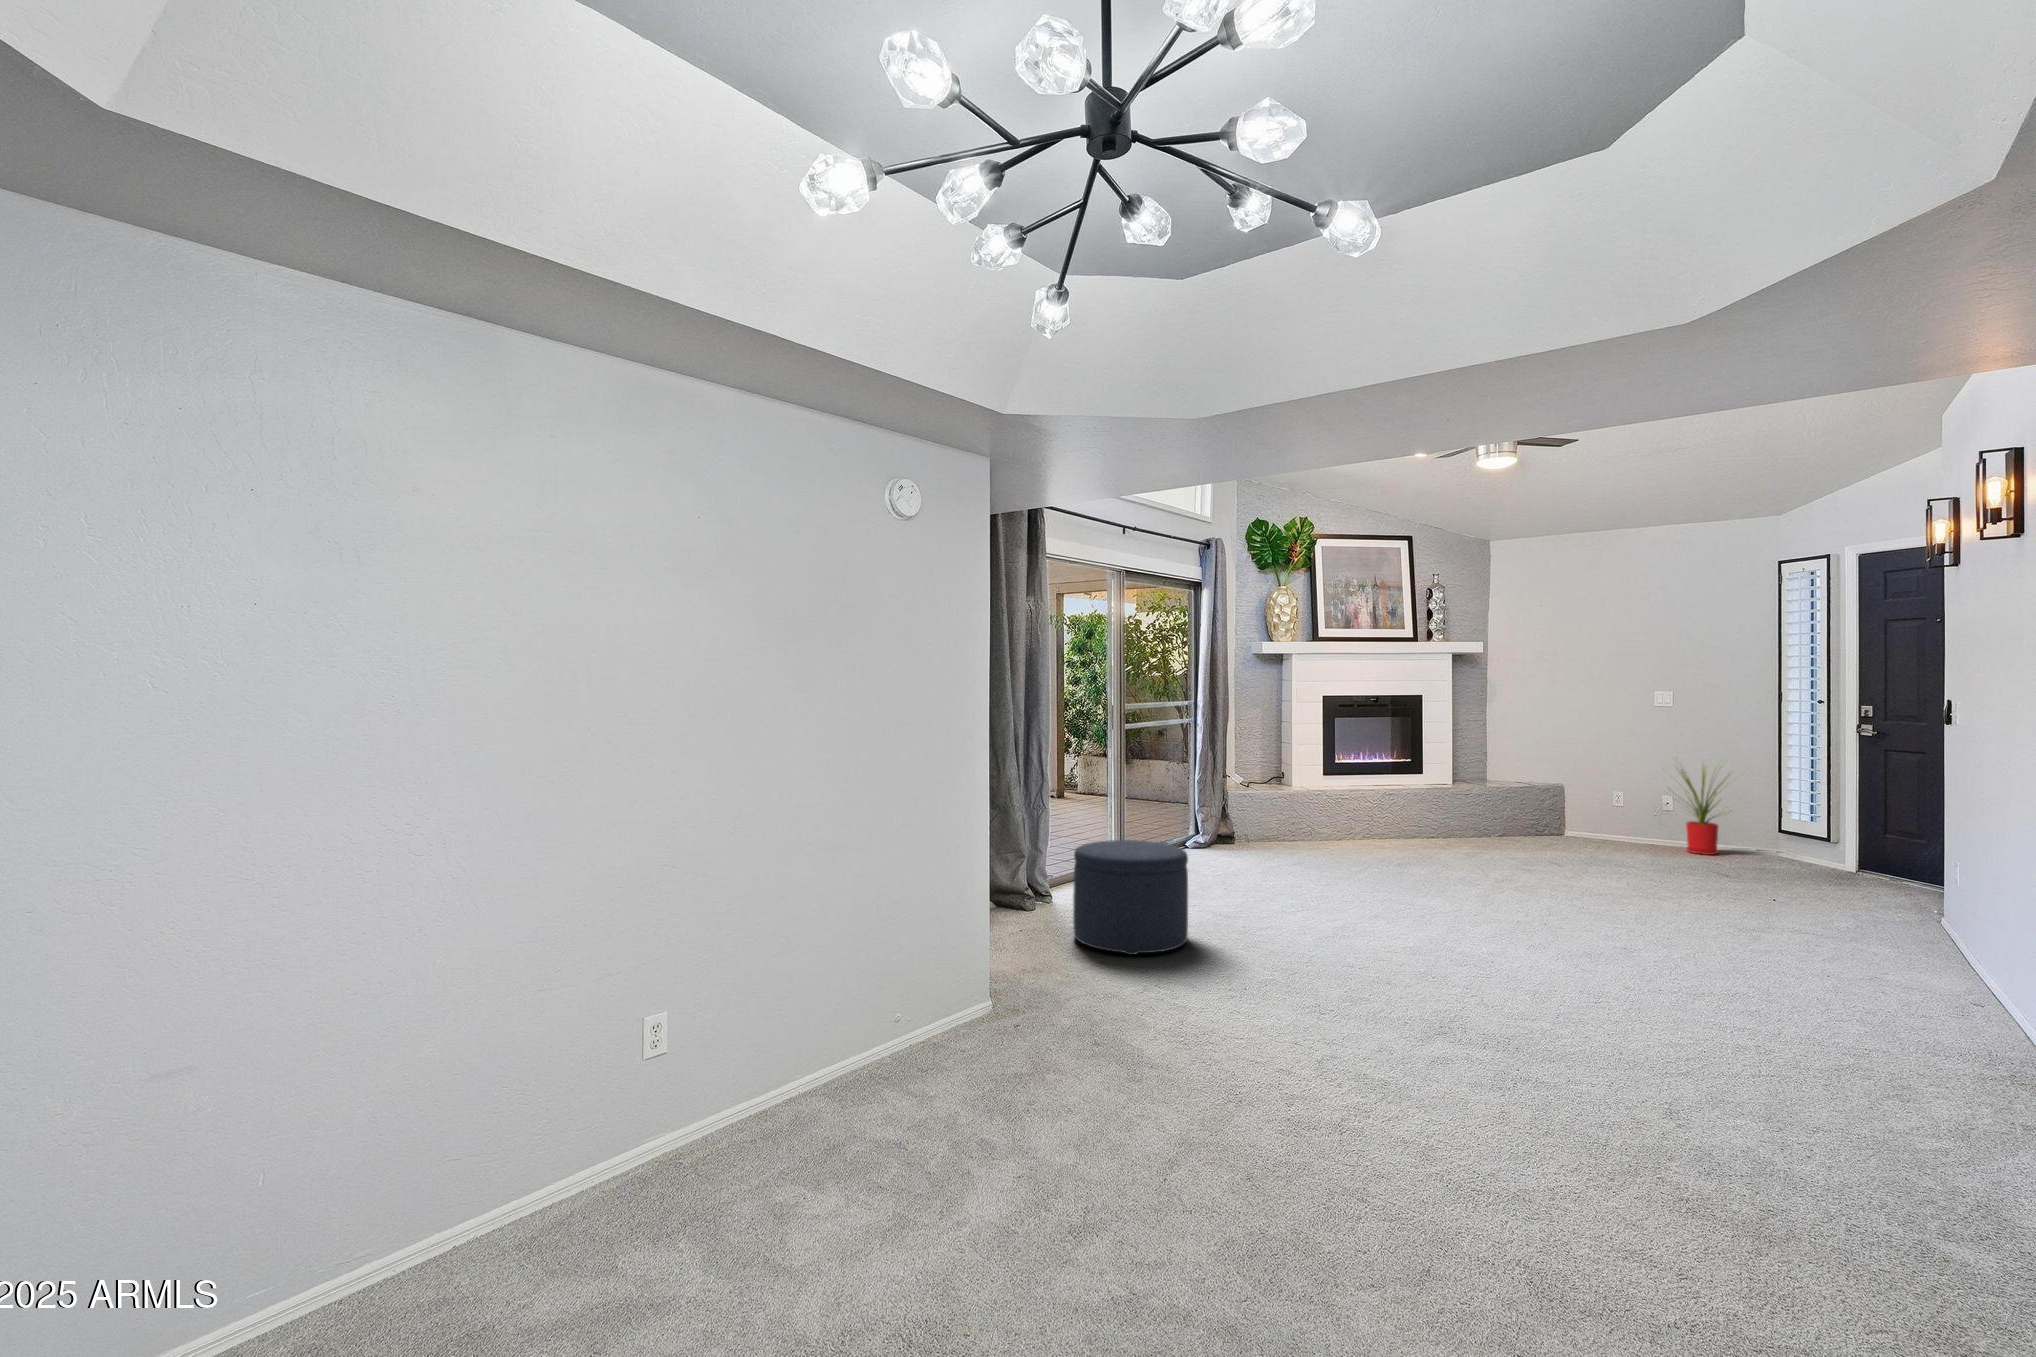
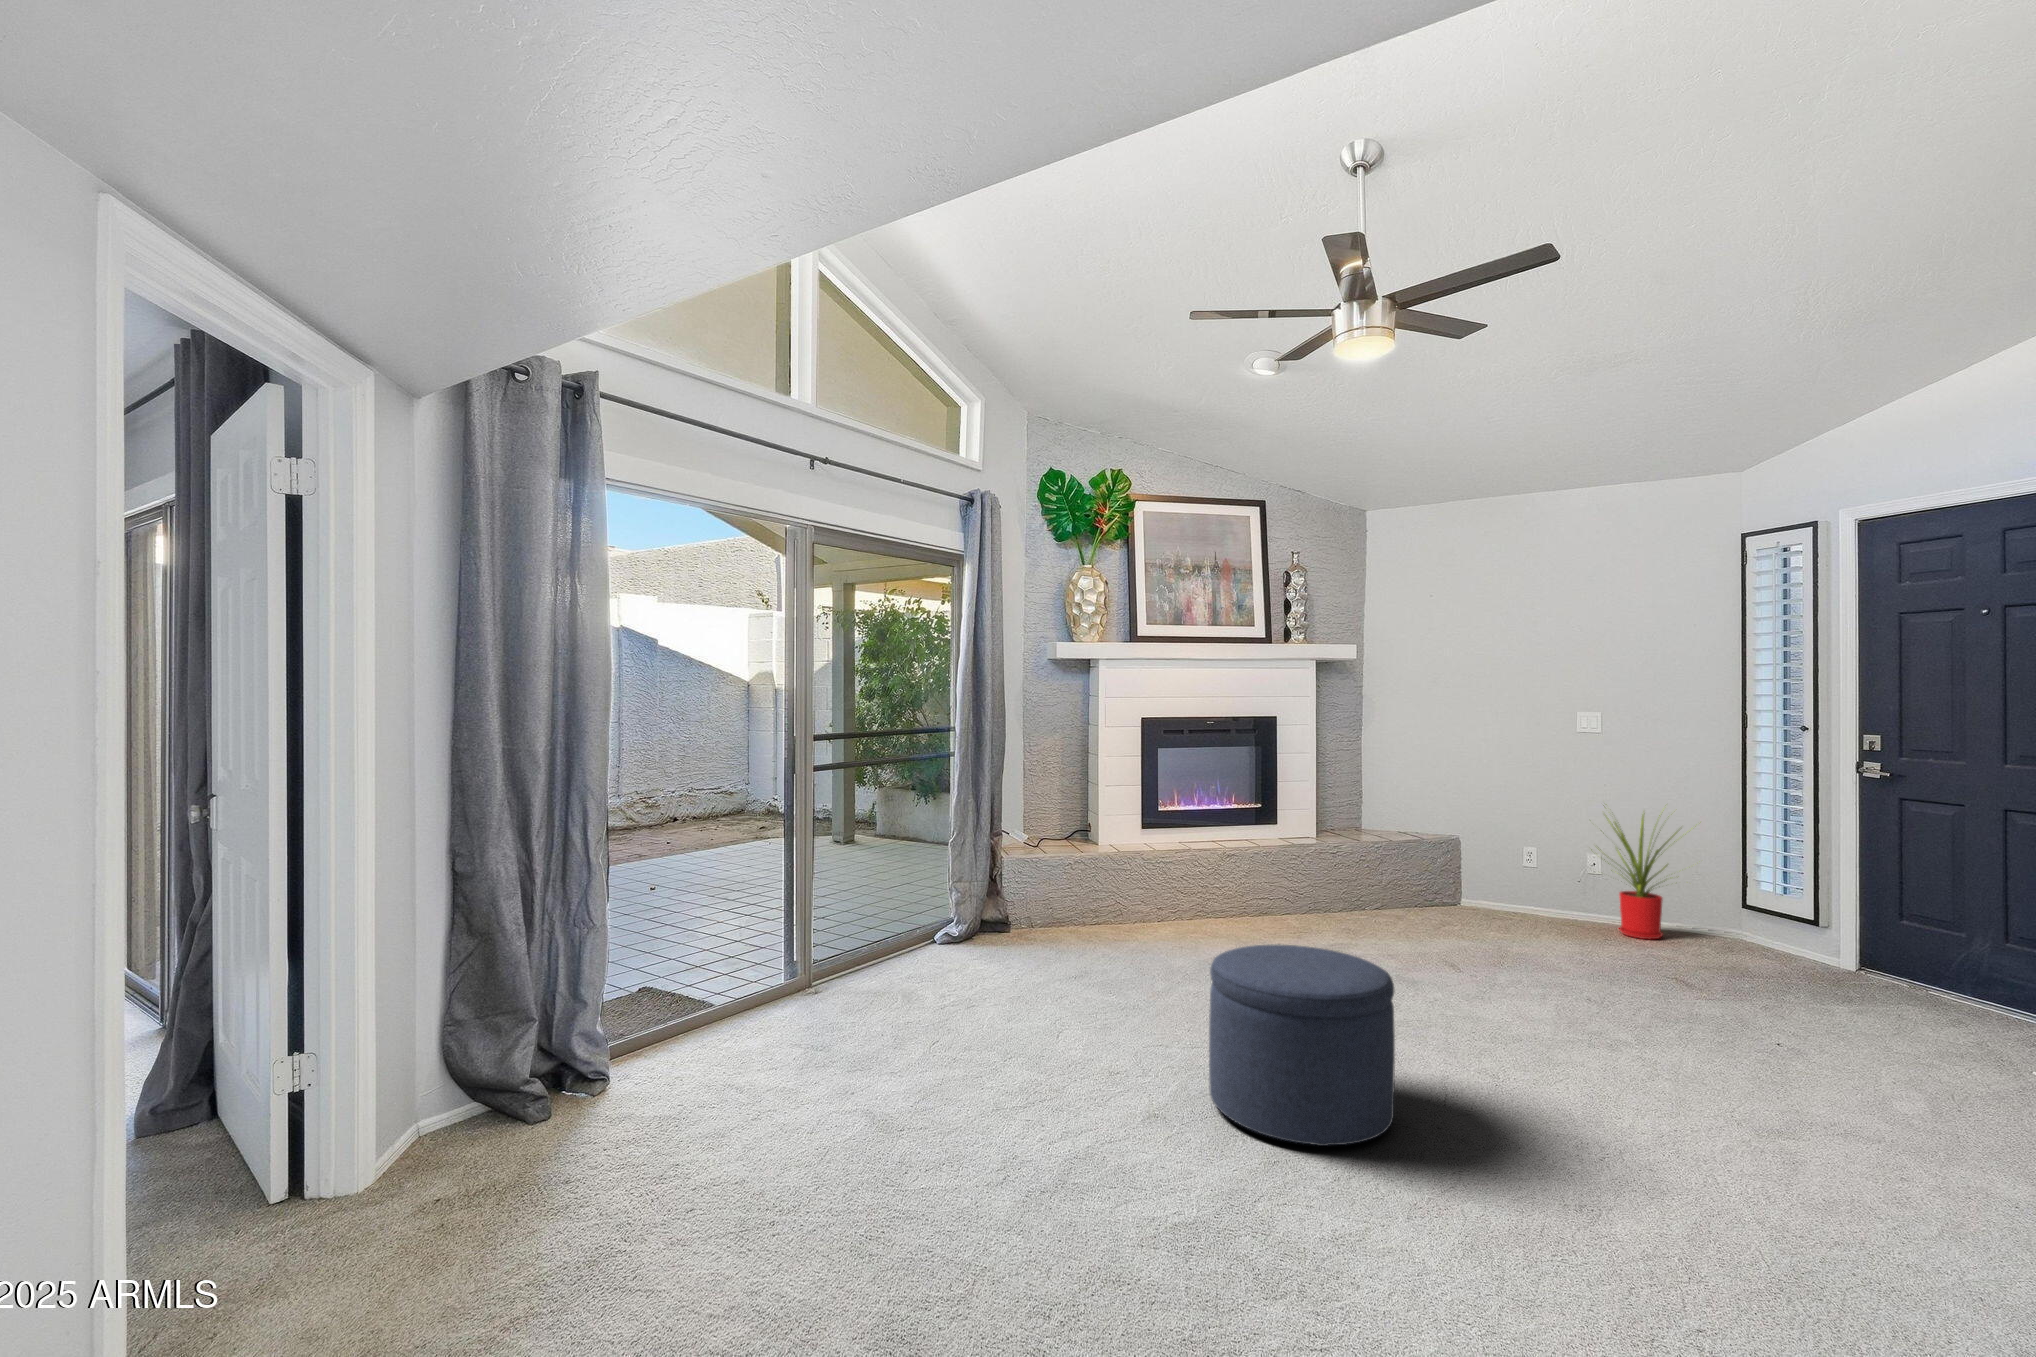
ottoman: present [1073,840,1188,955] -> present [1209,945,1395,1146]

